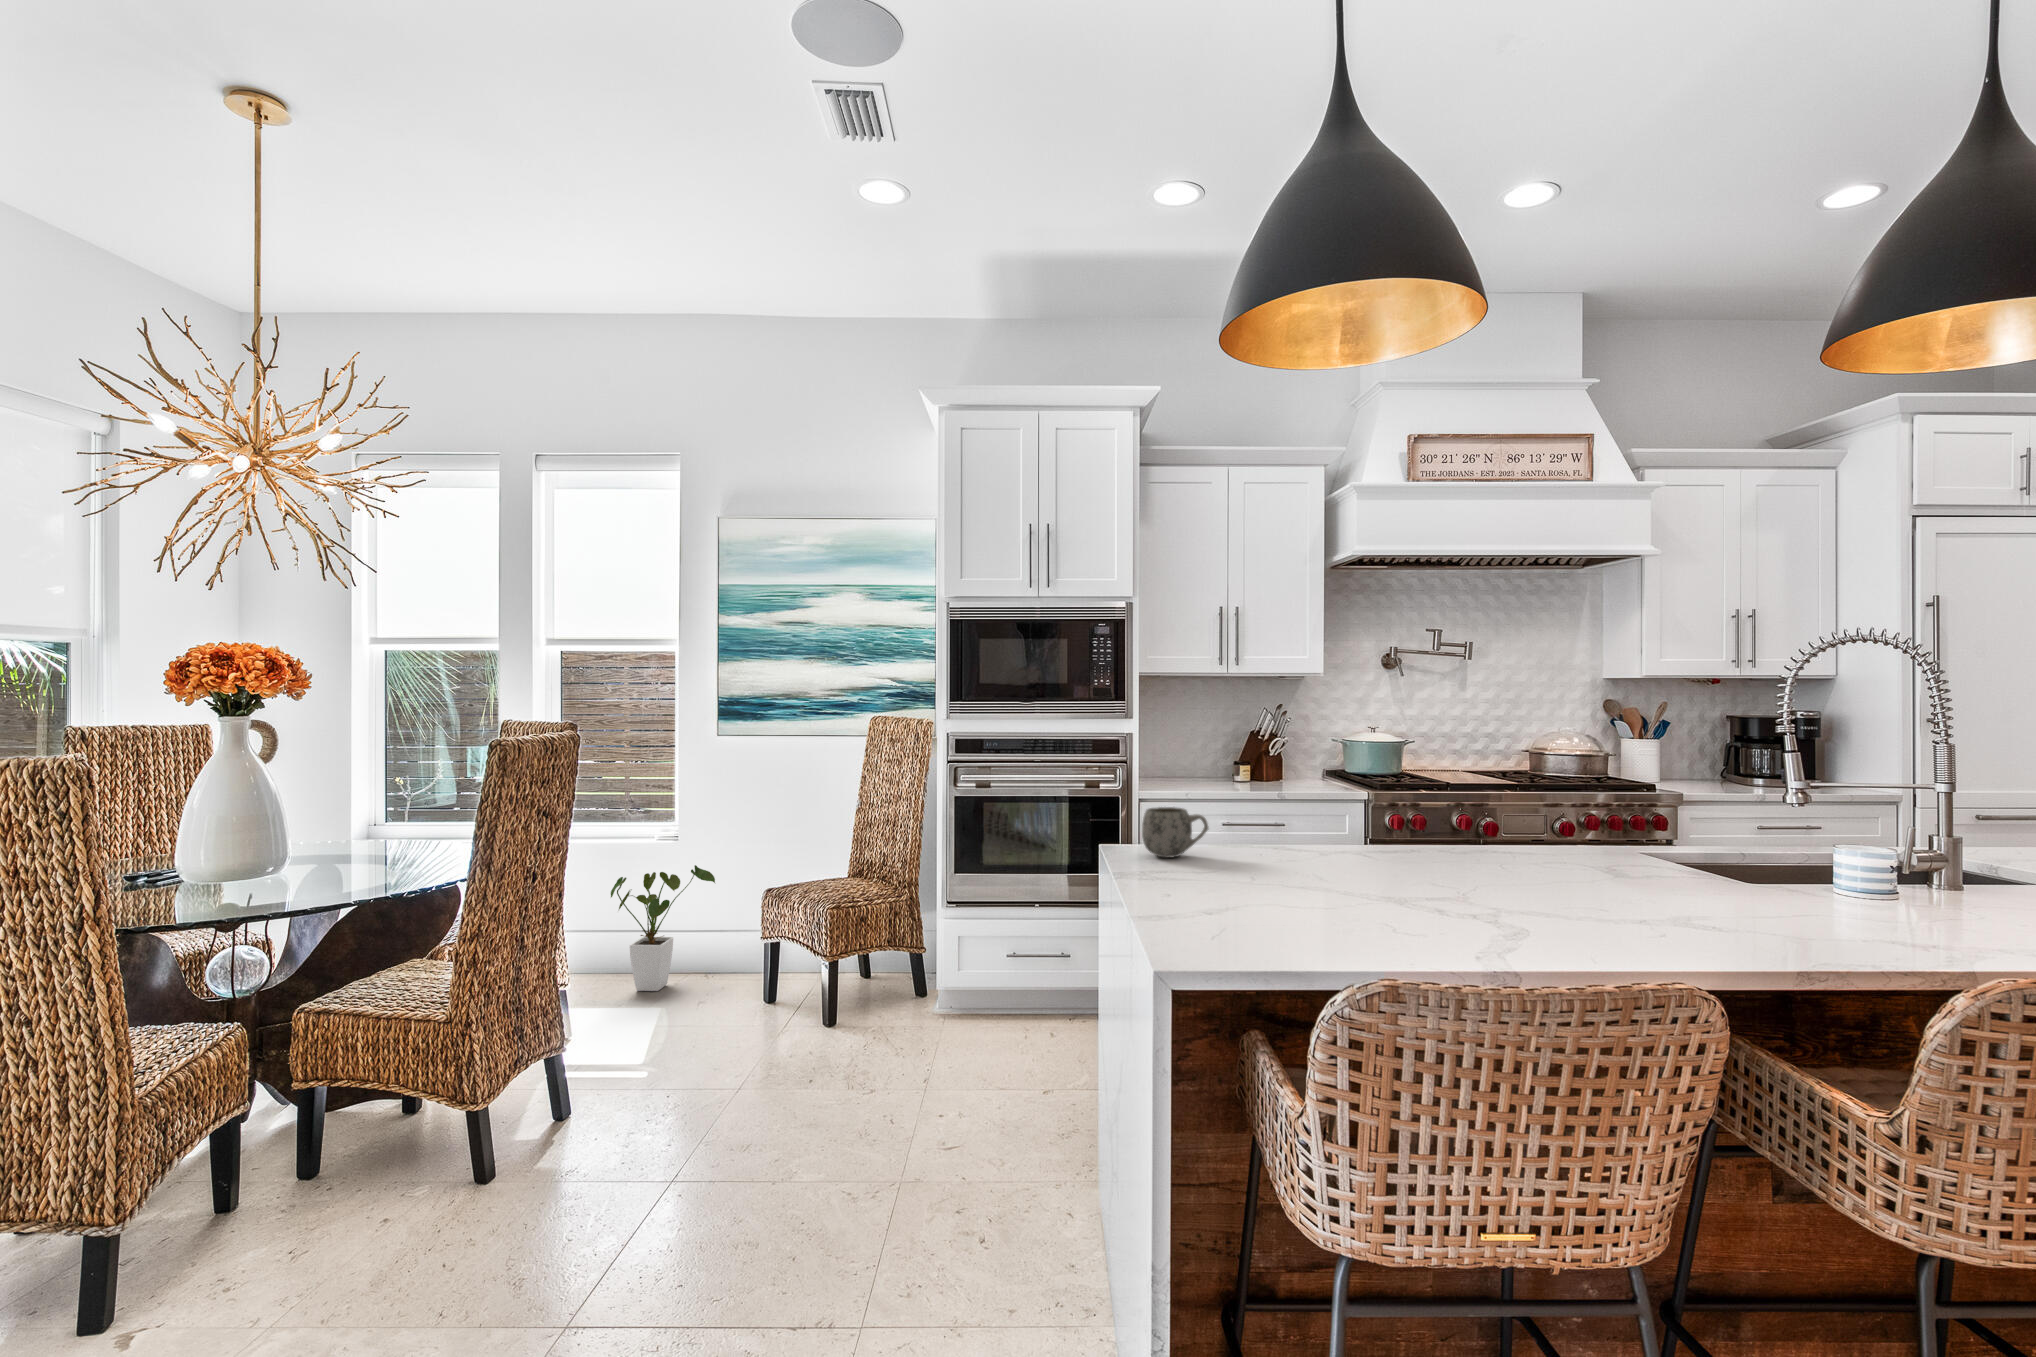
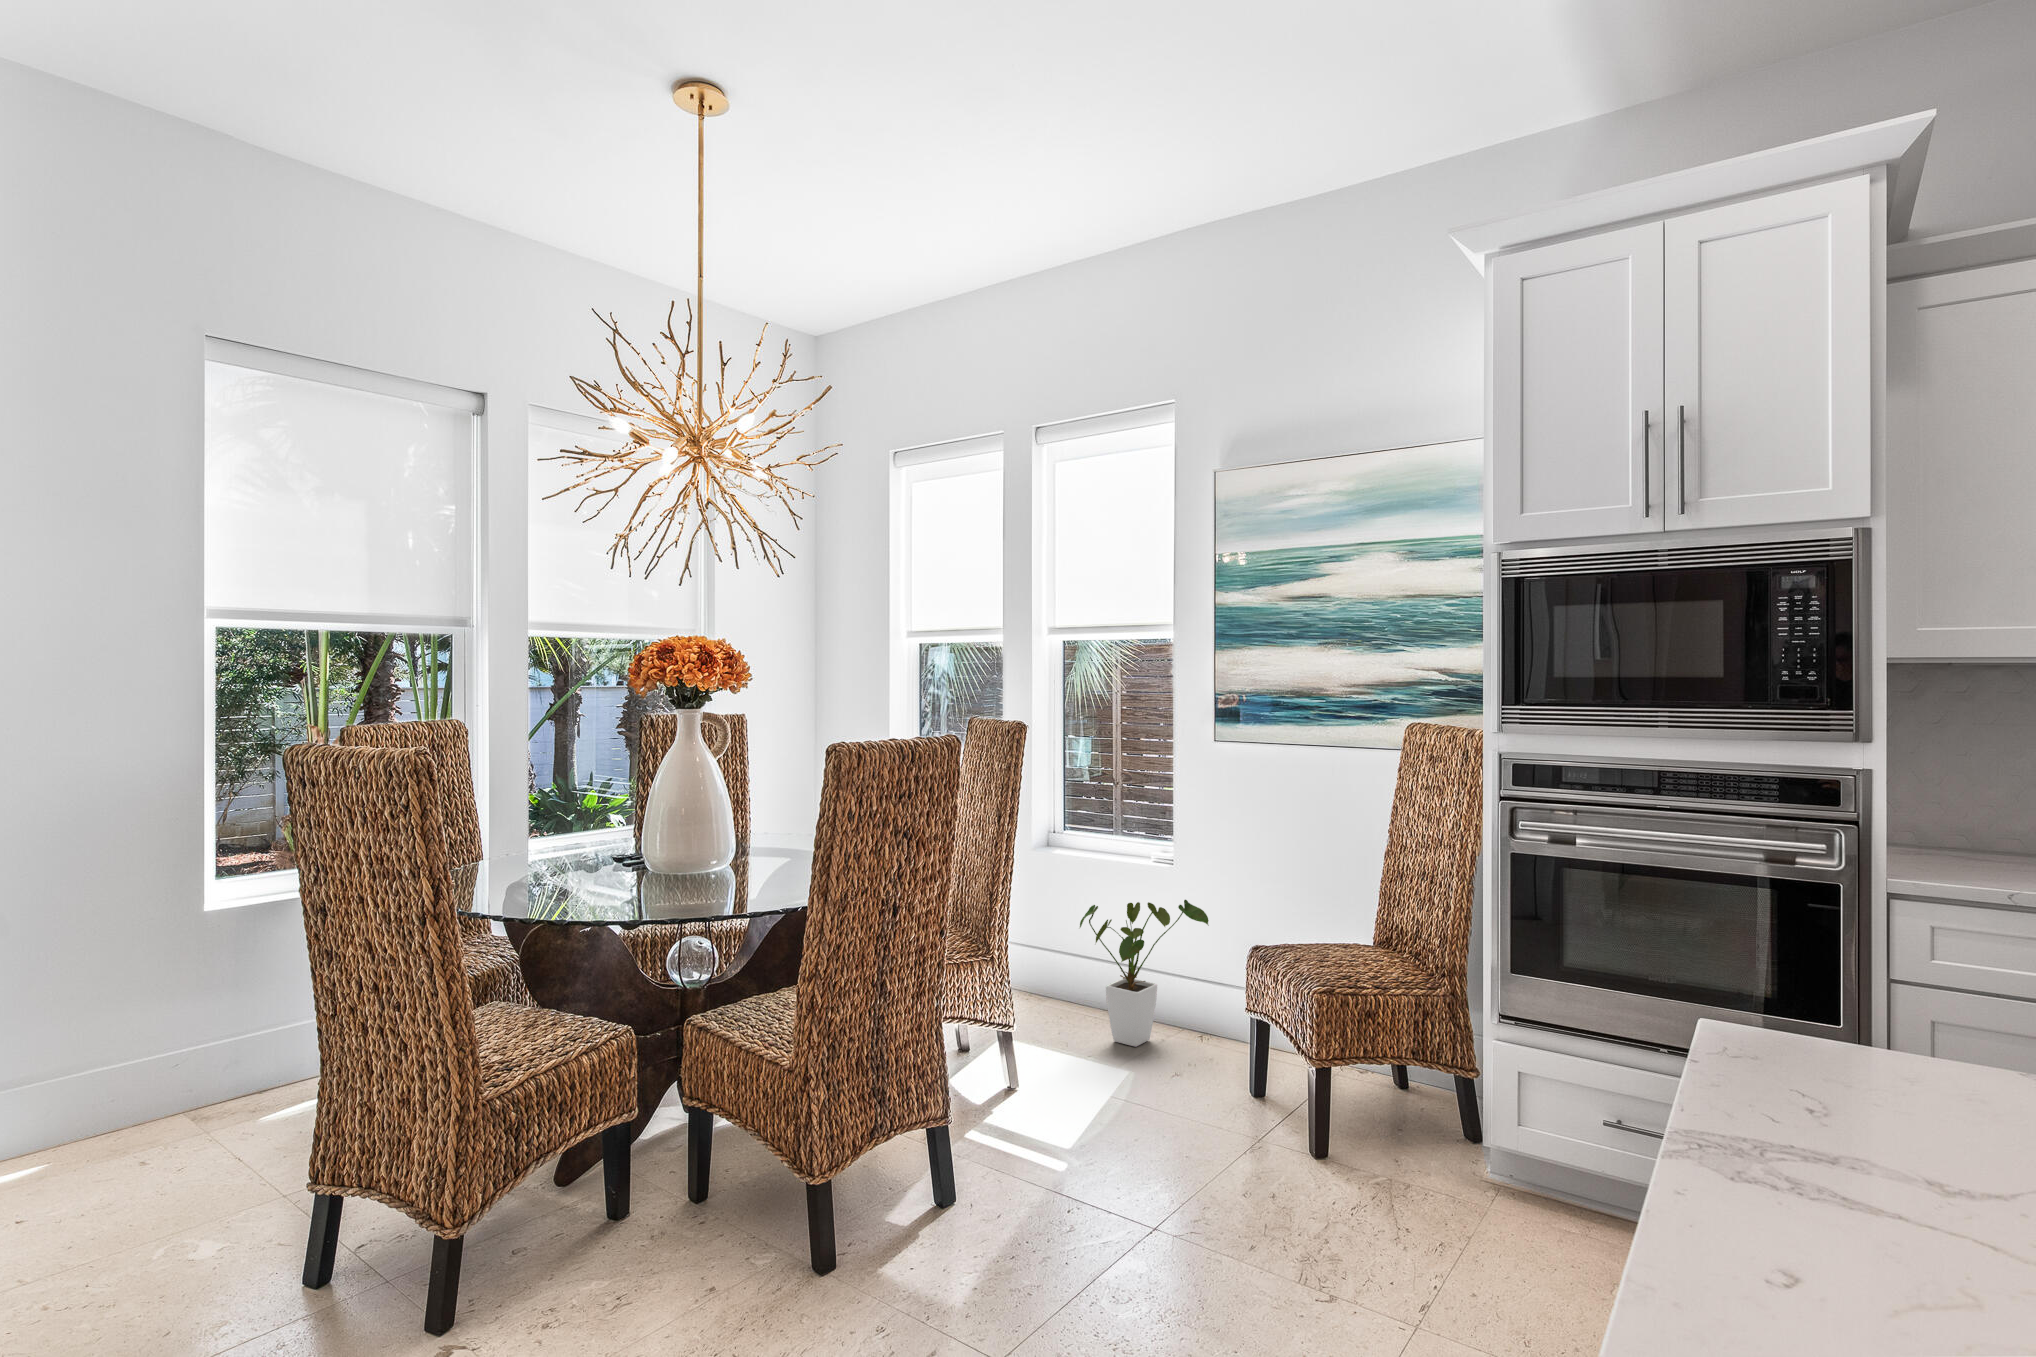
mug: present [1142,807,1208,858] -> none [1750,973,1953,1106]

